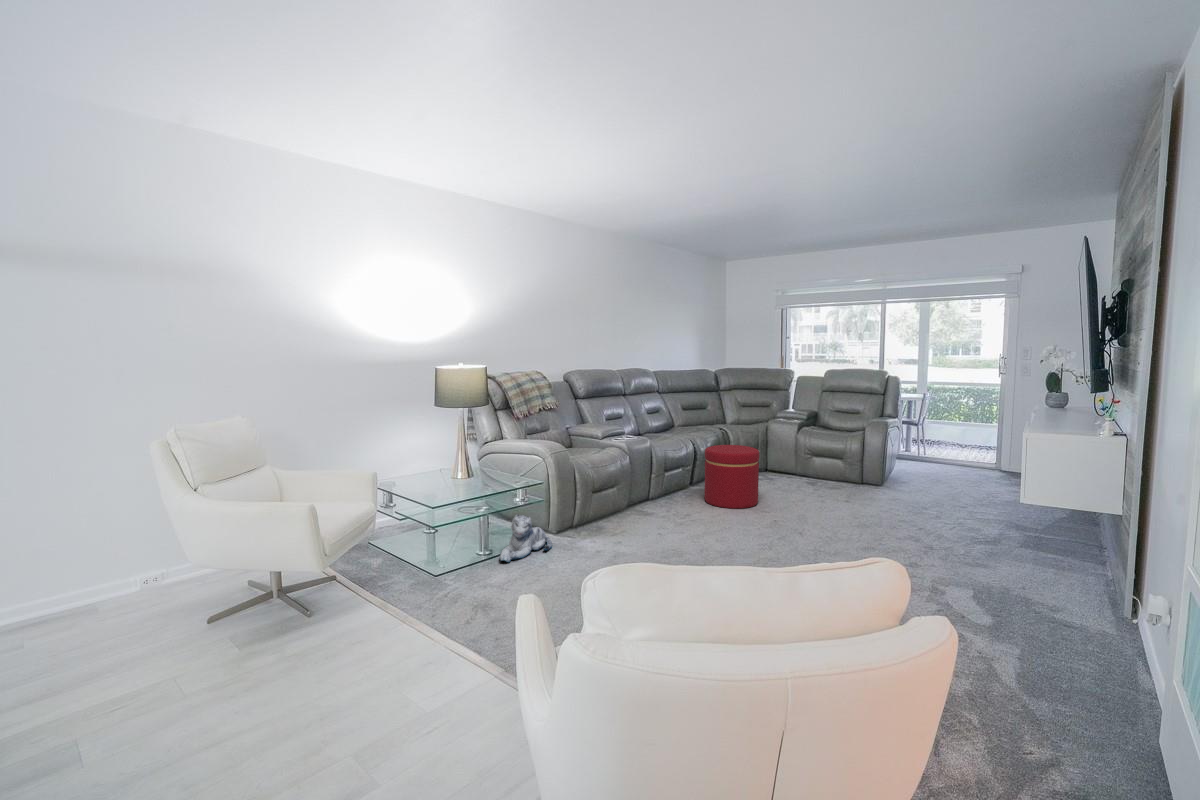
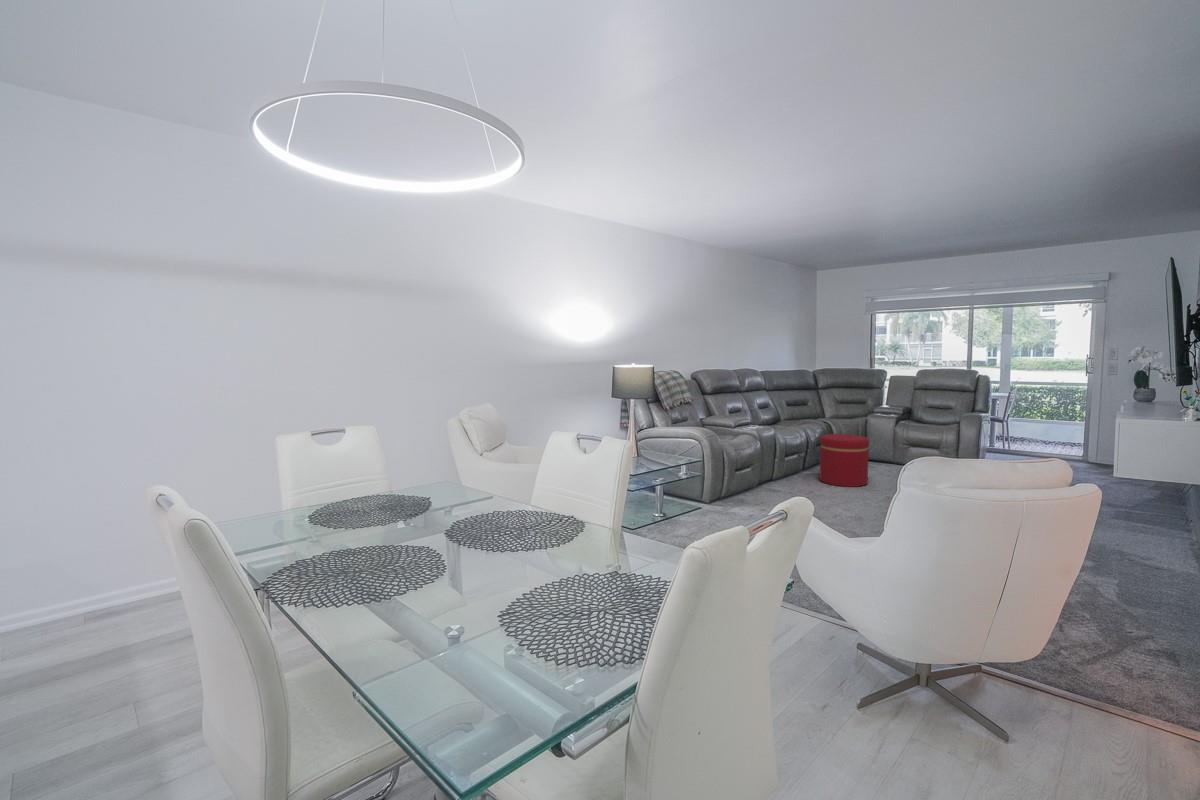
plush toy: present [500,514,552,562] -> none [675,482,711,519]

